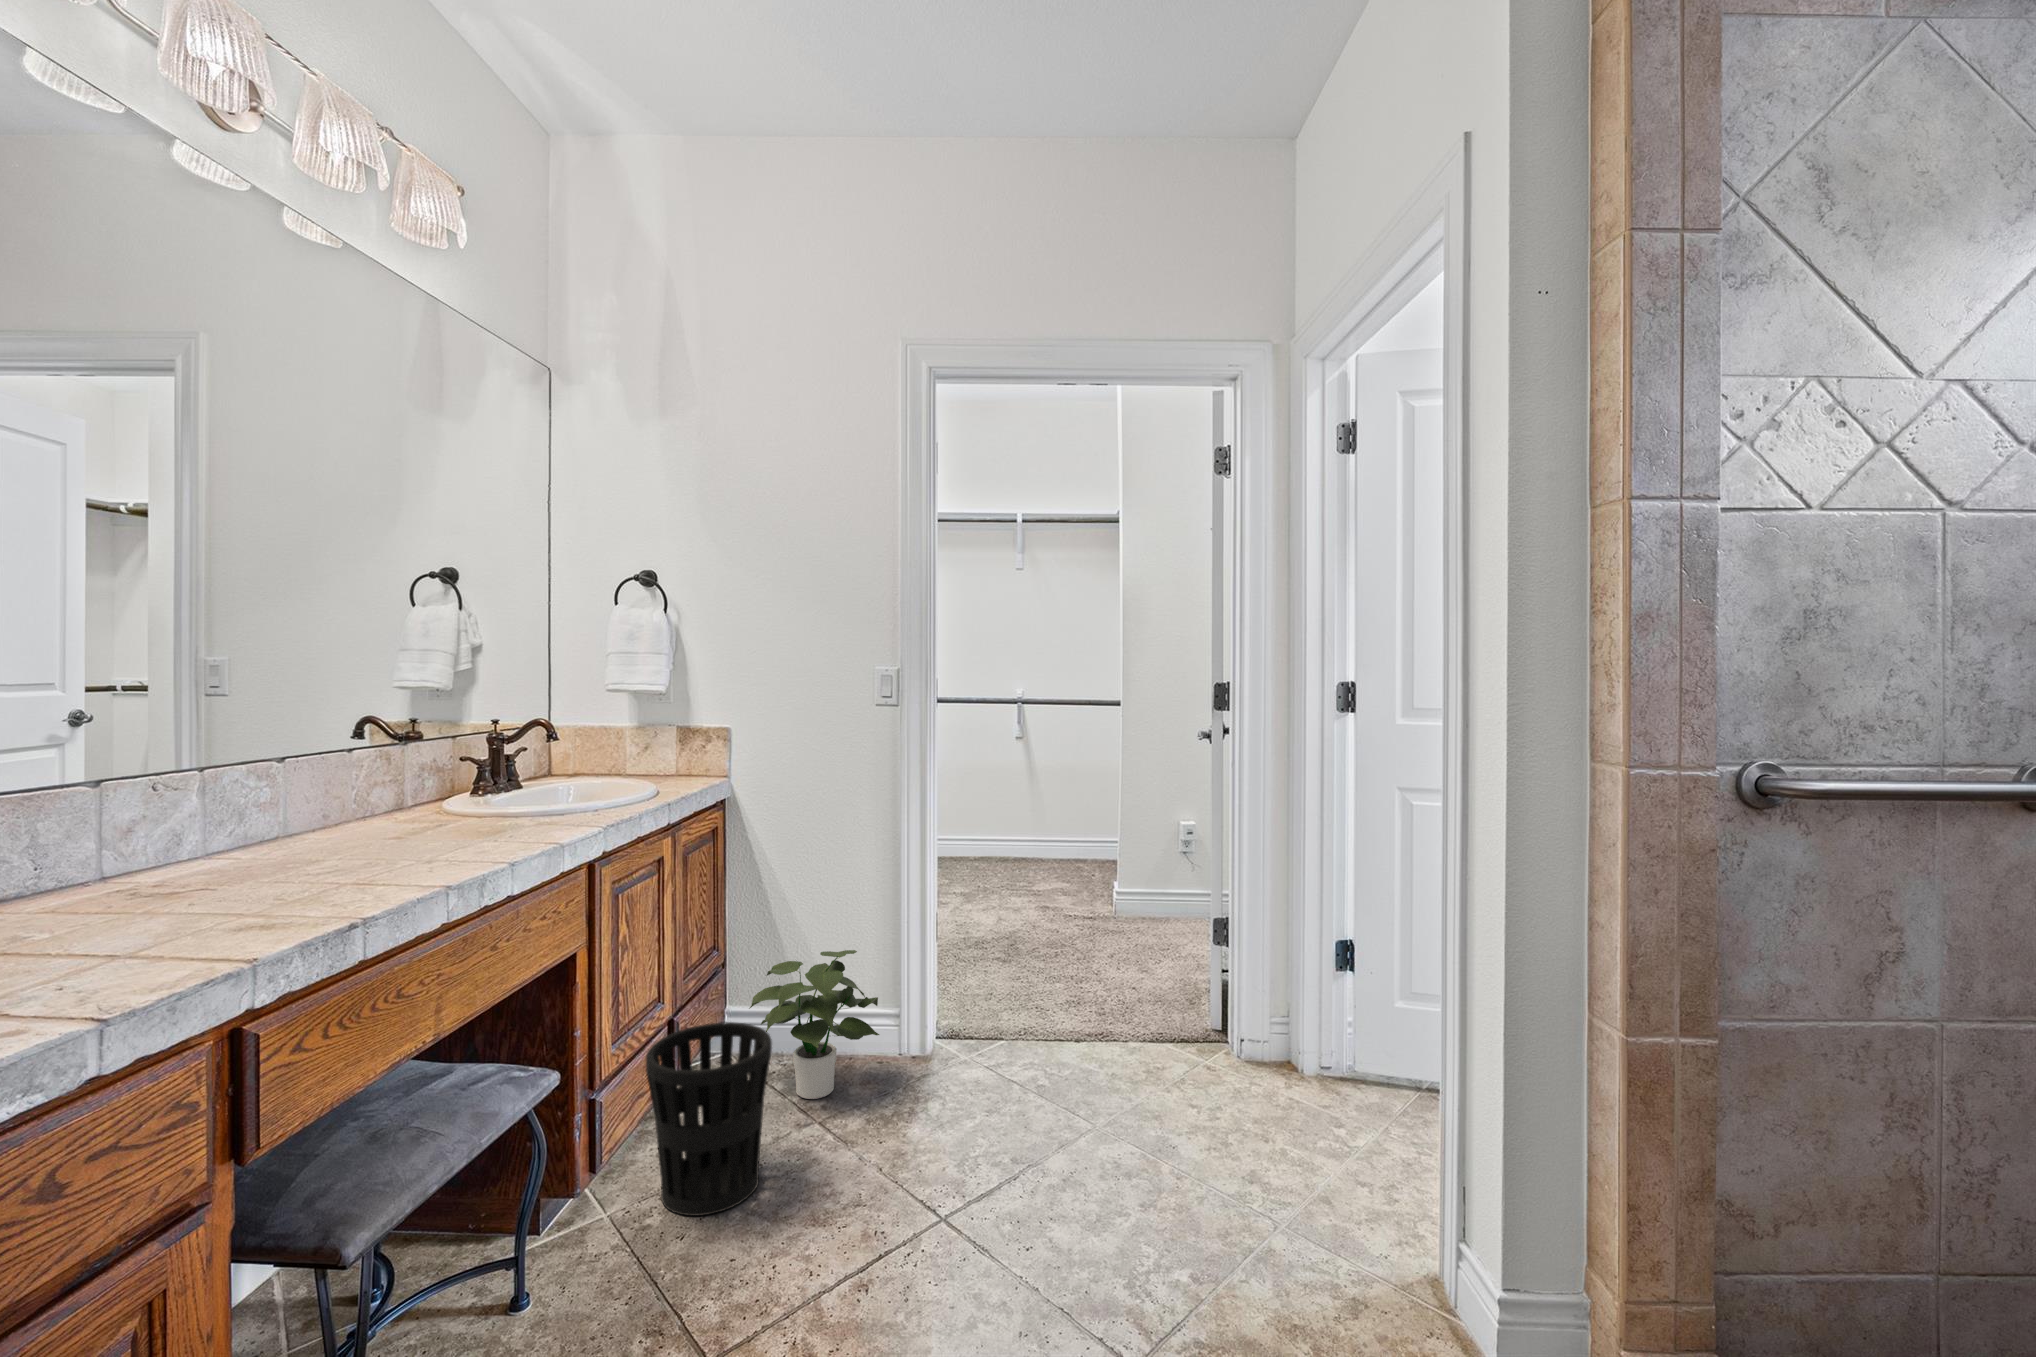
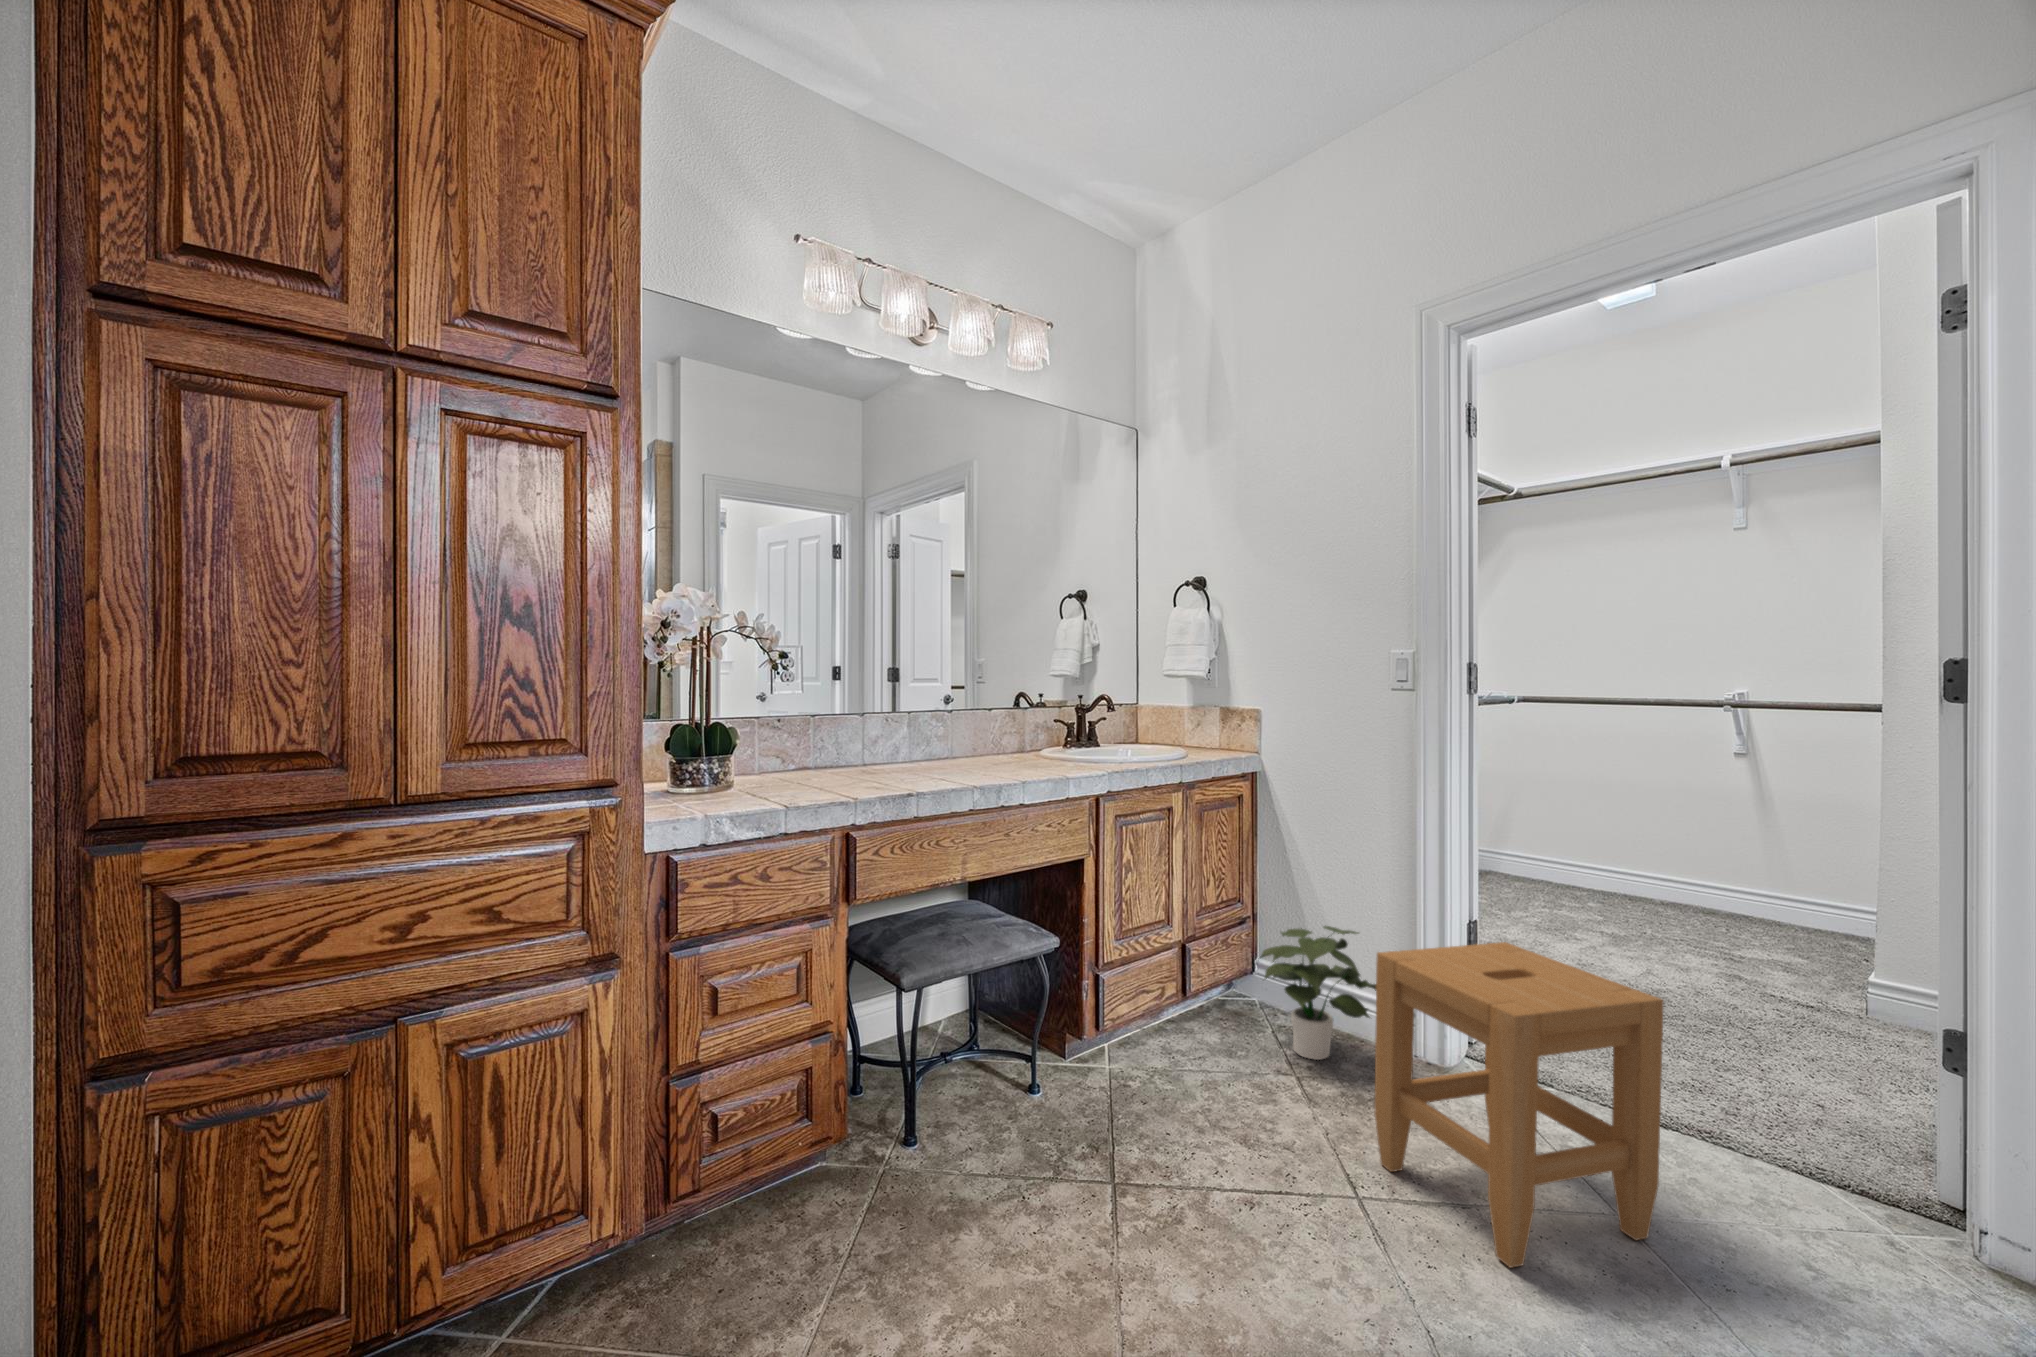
stool: none [932,928,1140,1220] -> present [1374,942,1664,1268]
wastebasket: present [646,1022,772,1216] -> none [1136,949,1237,1103]

